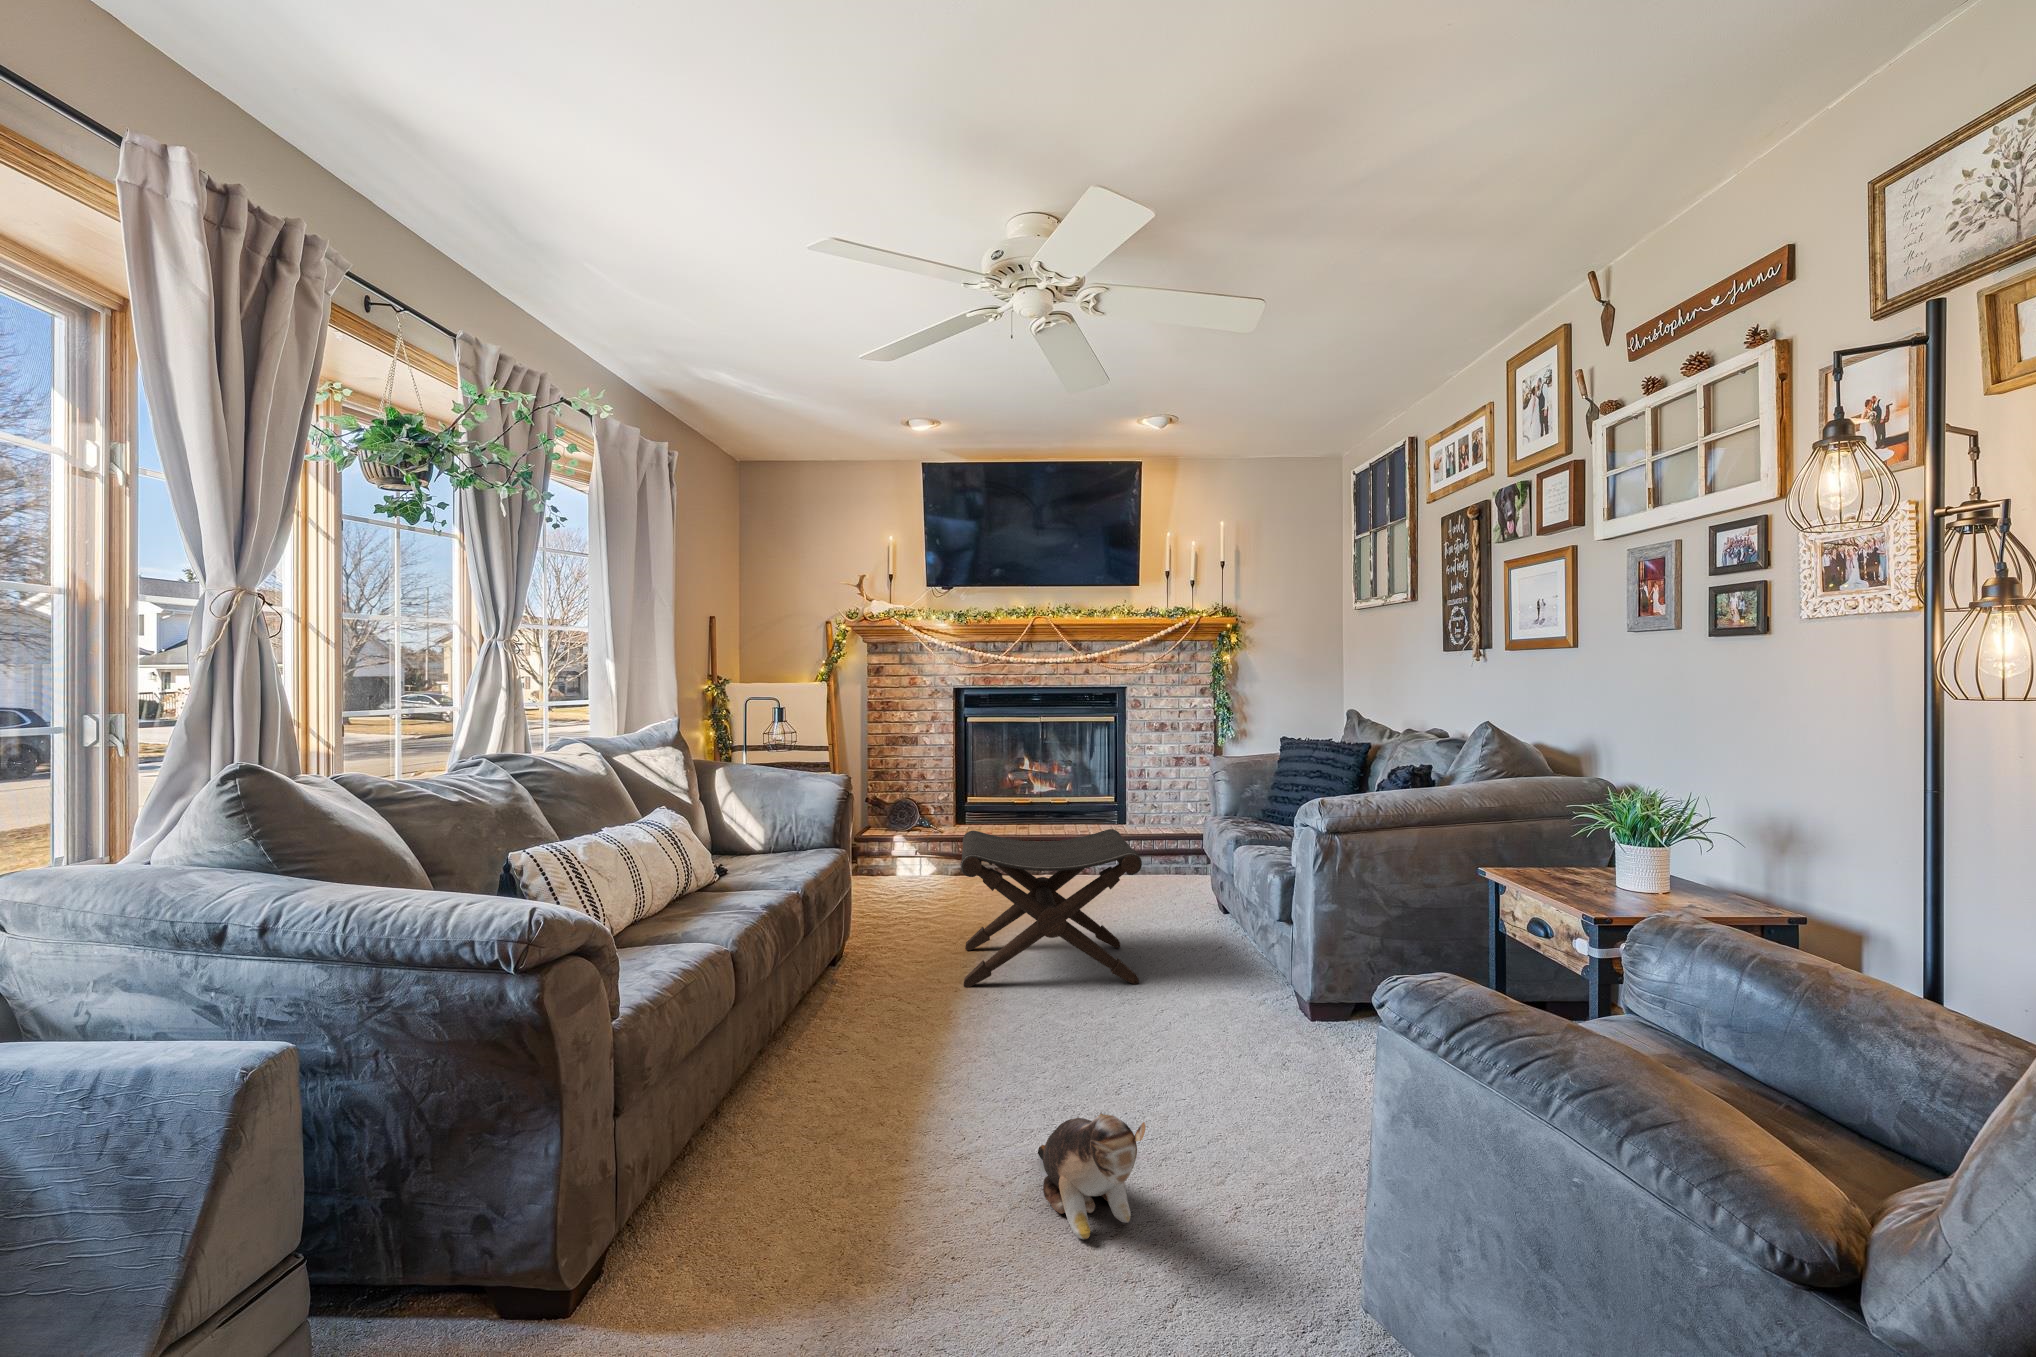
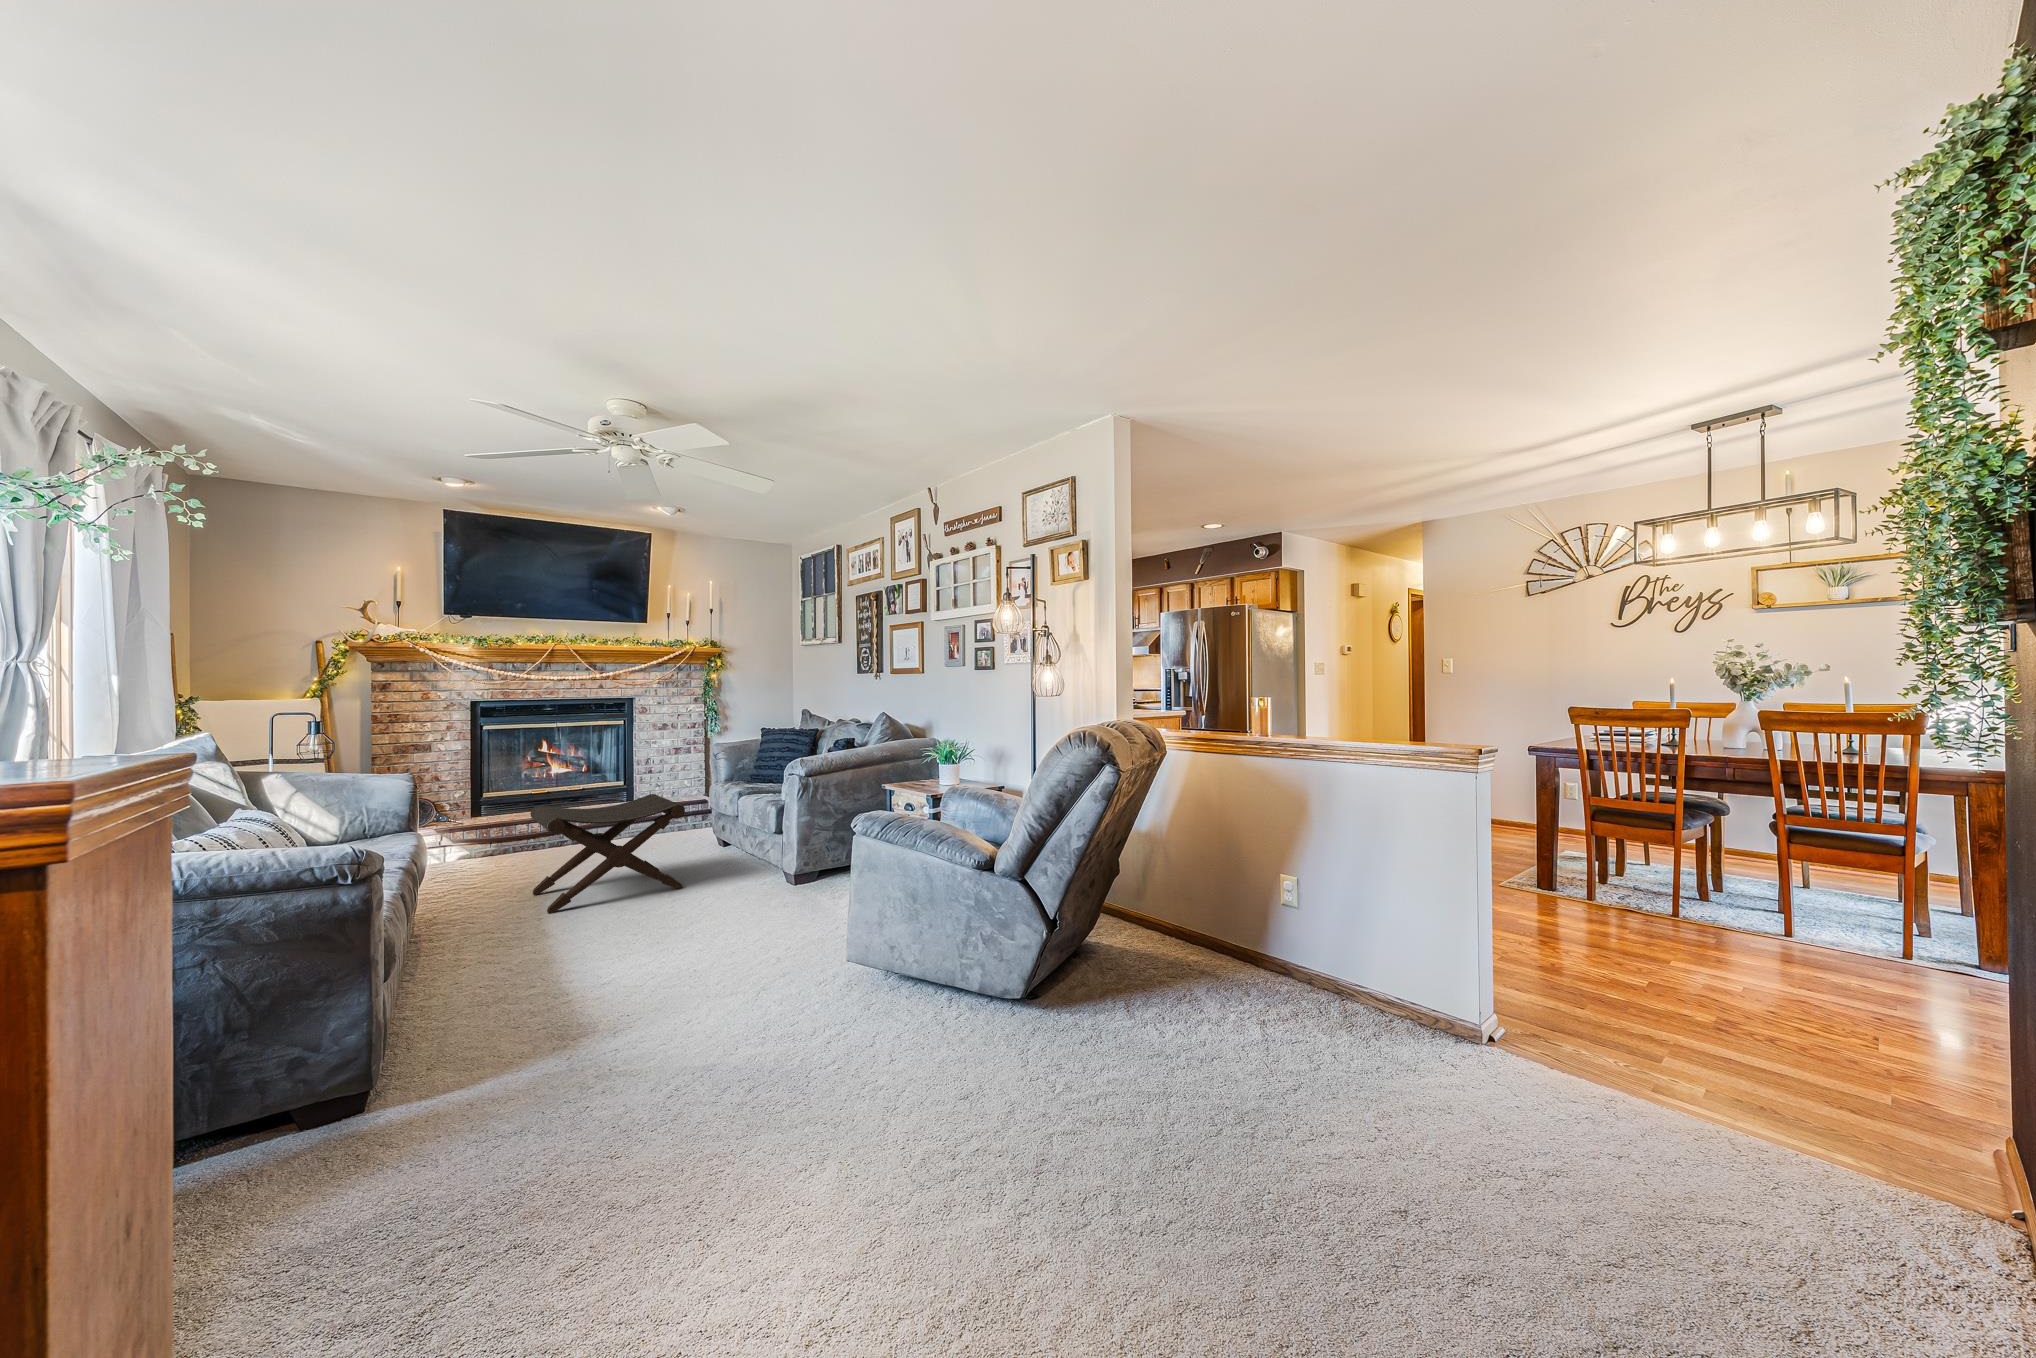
plush toy: present [1038,1114,1145,1239] -> none [659,917,742,989]

